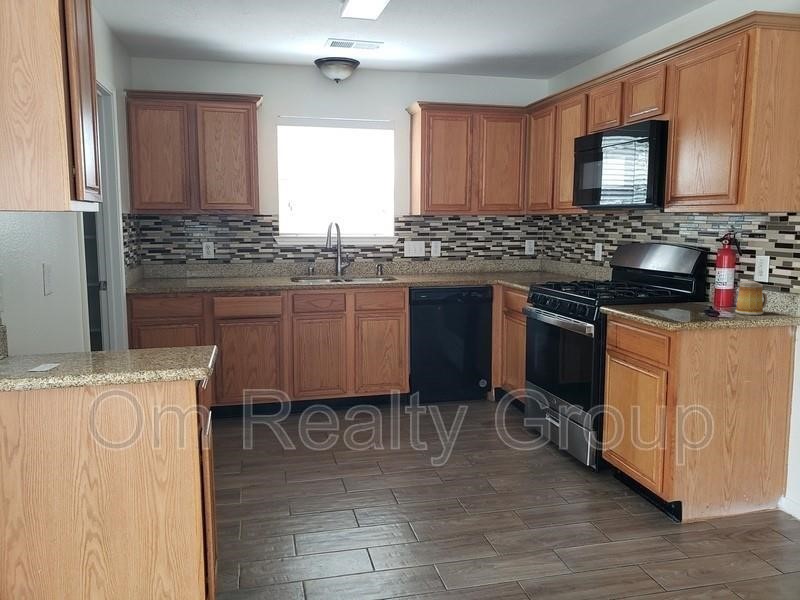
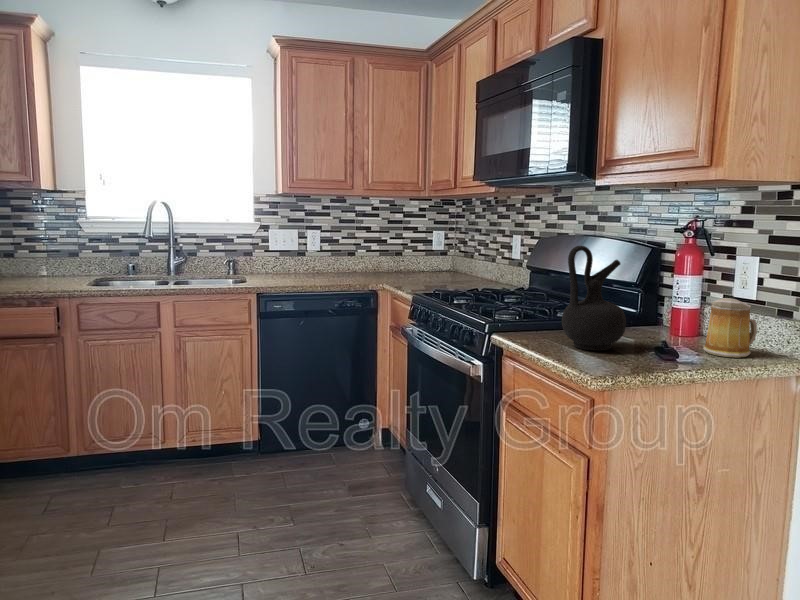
ceramic jug: none [648,251,688,313] -> present [562,246,626,351]

